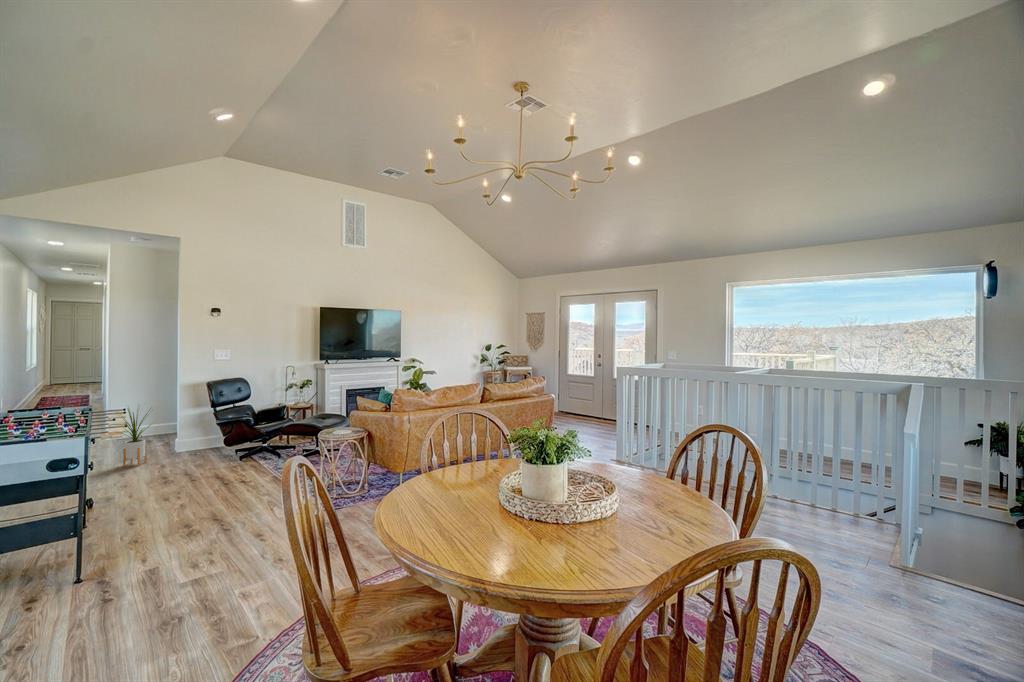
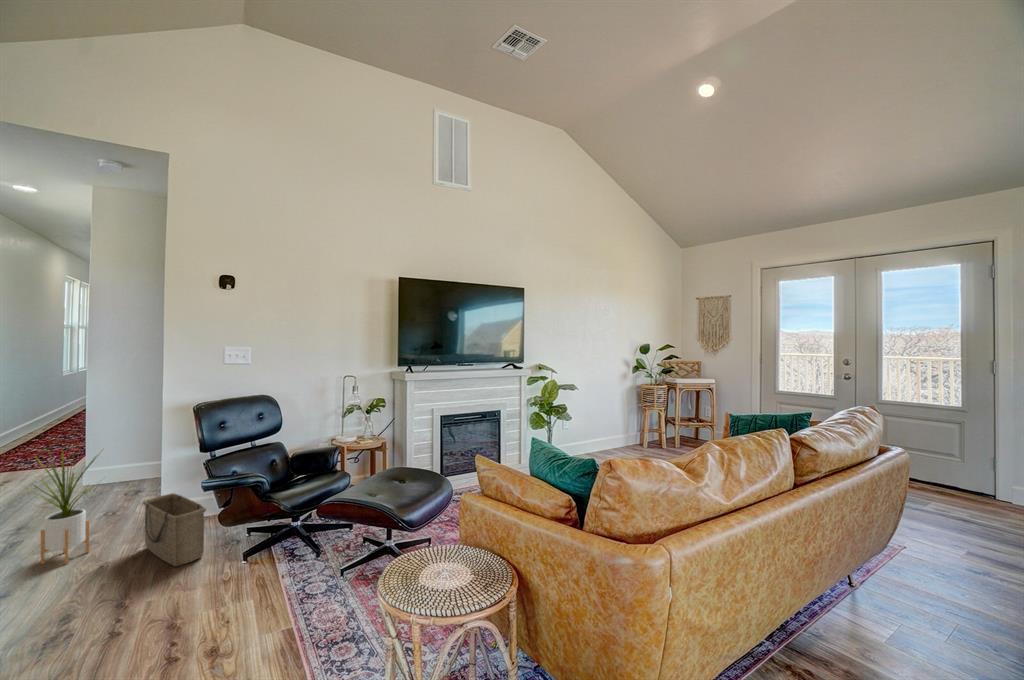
basket: none [177,431,218,464] -> present [143,493,206,566]

